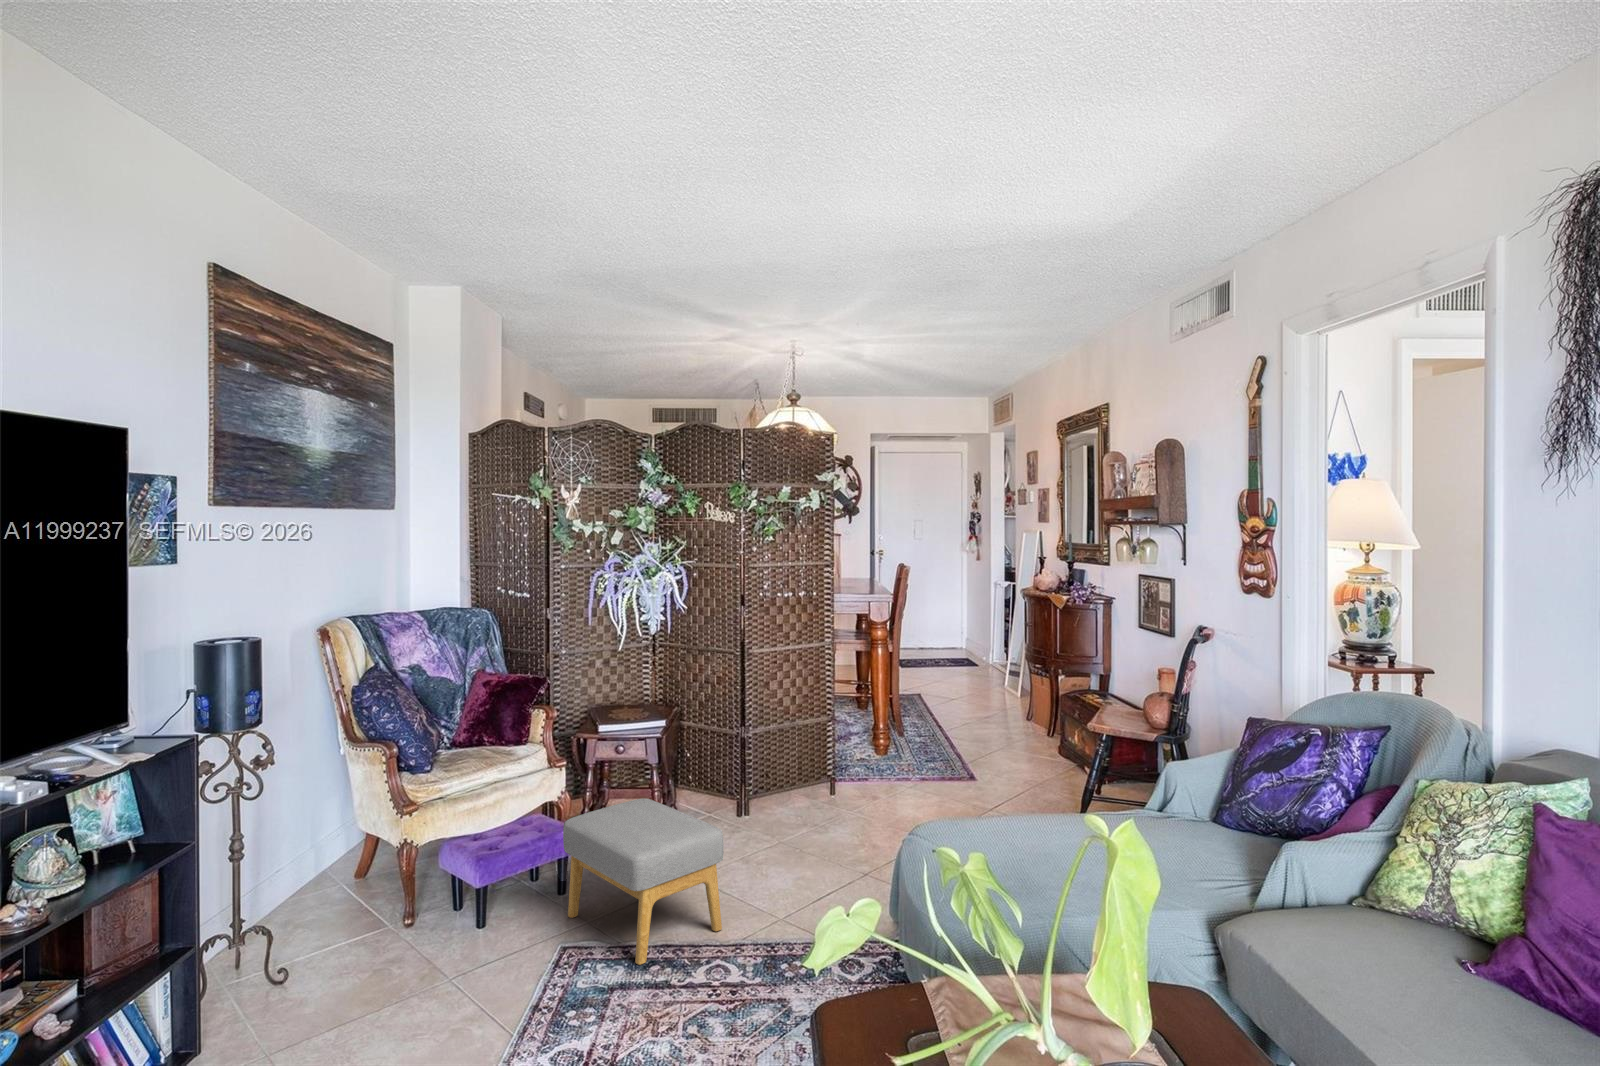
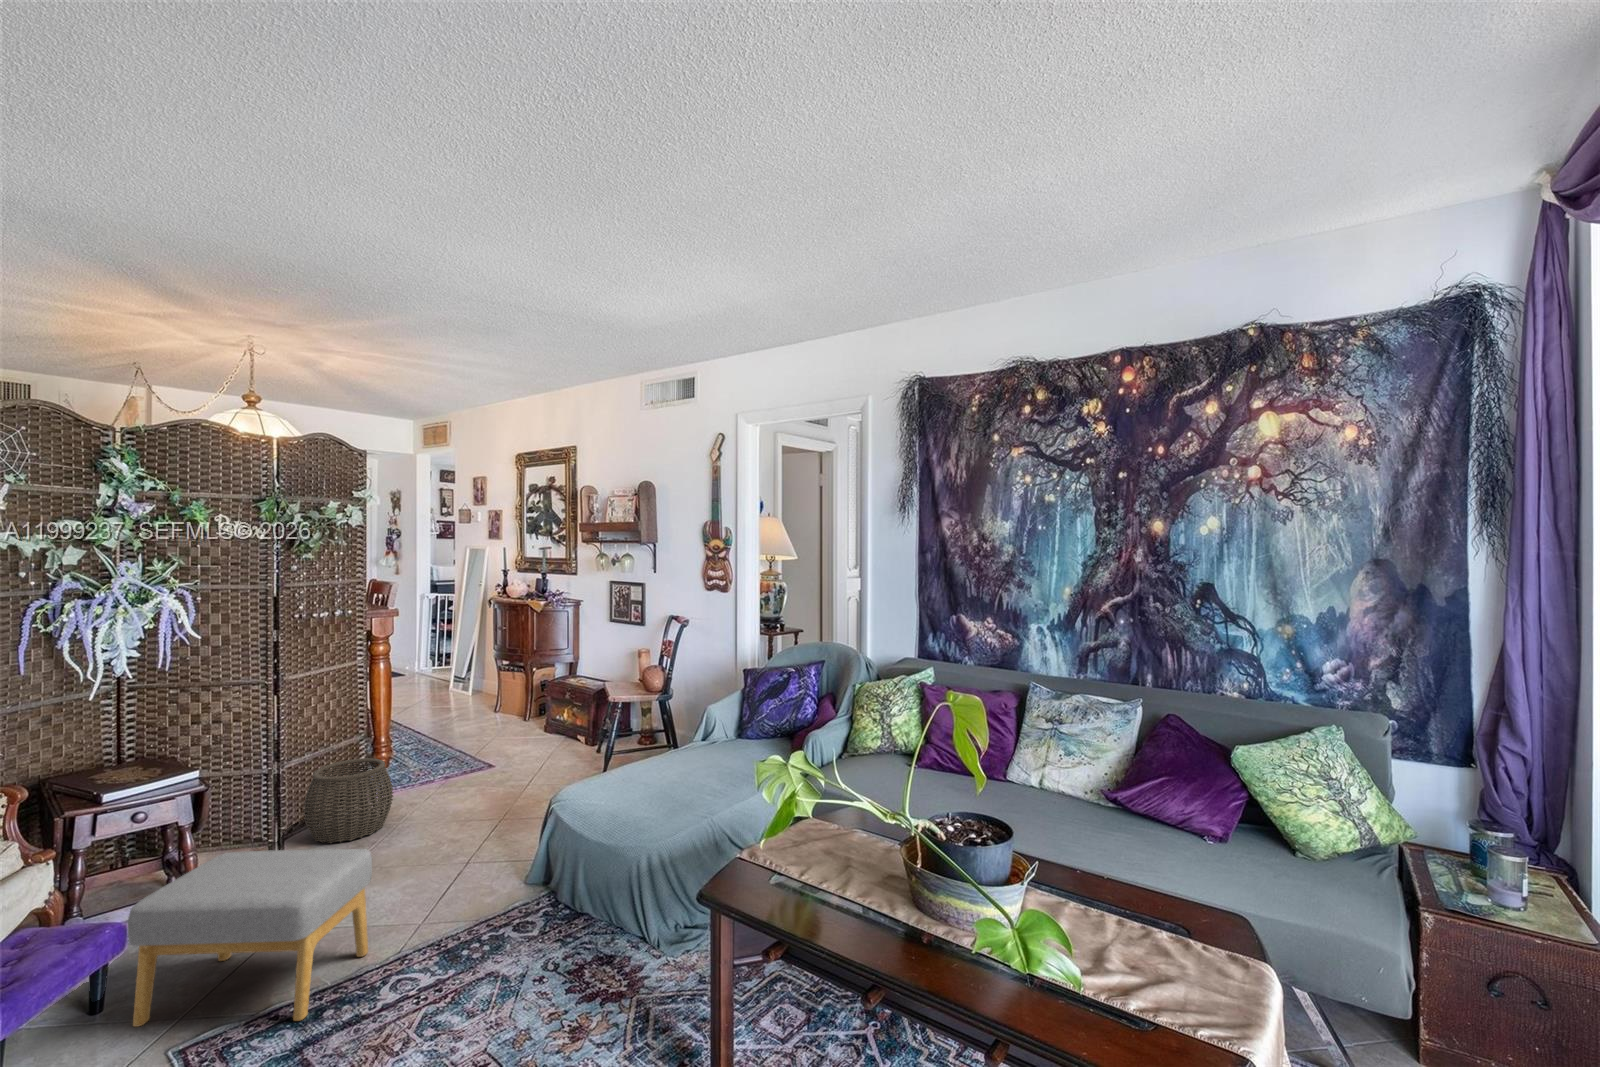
woven basket: none [764,742,839,821] -> present [303,758,394,843]

